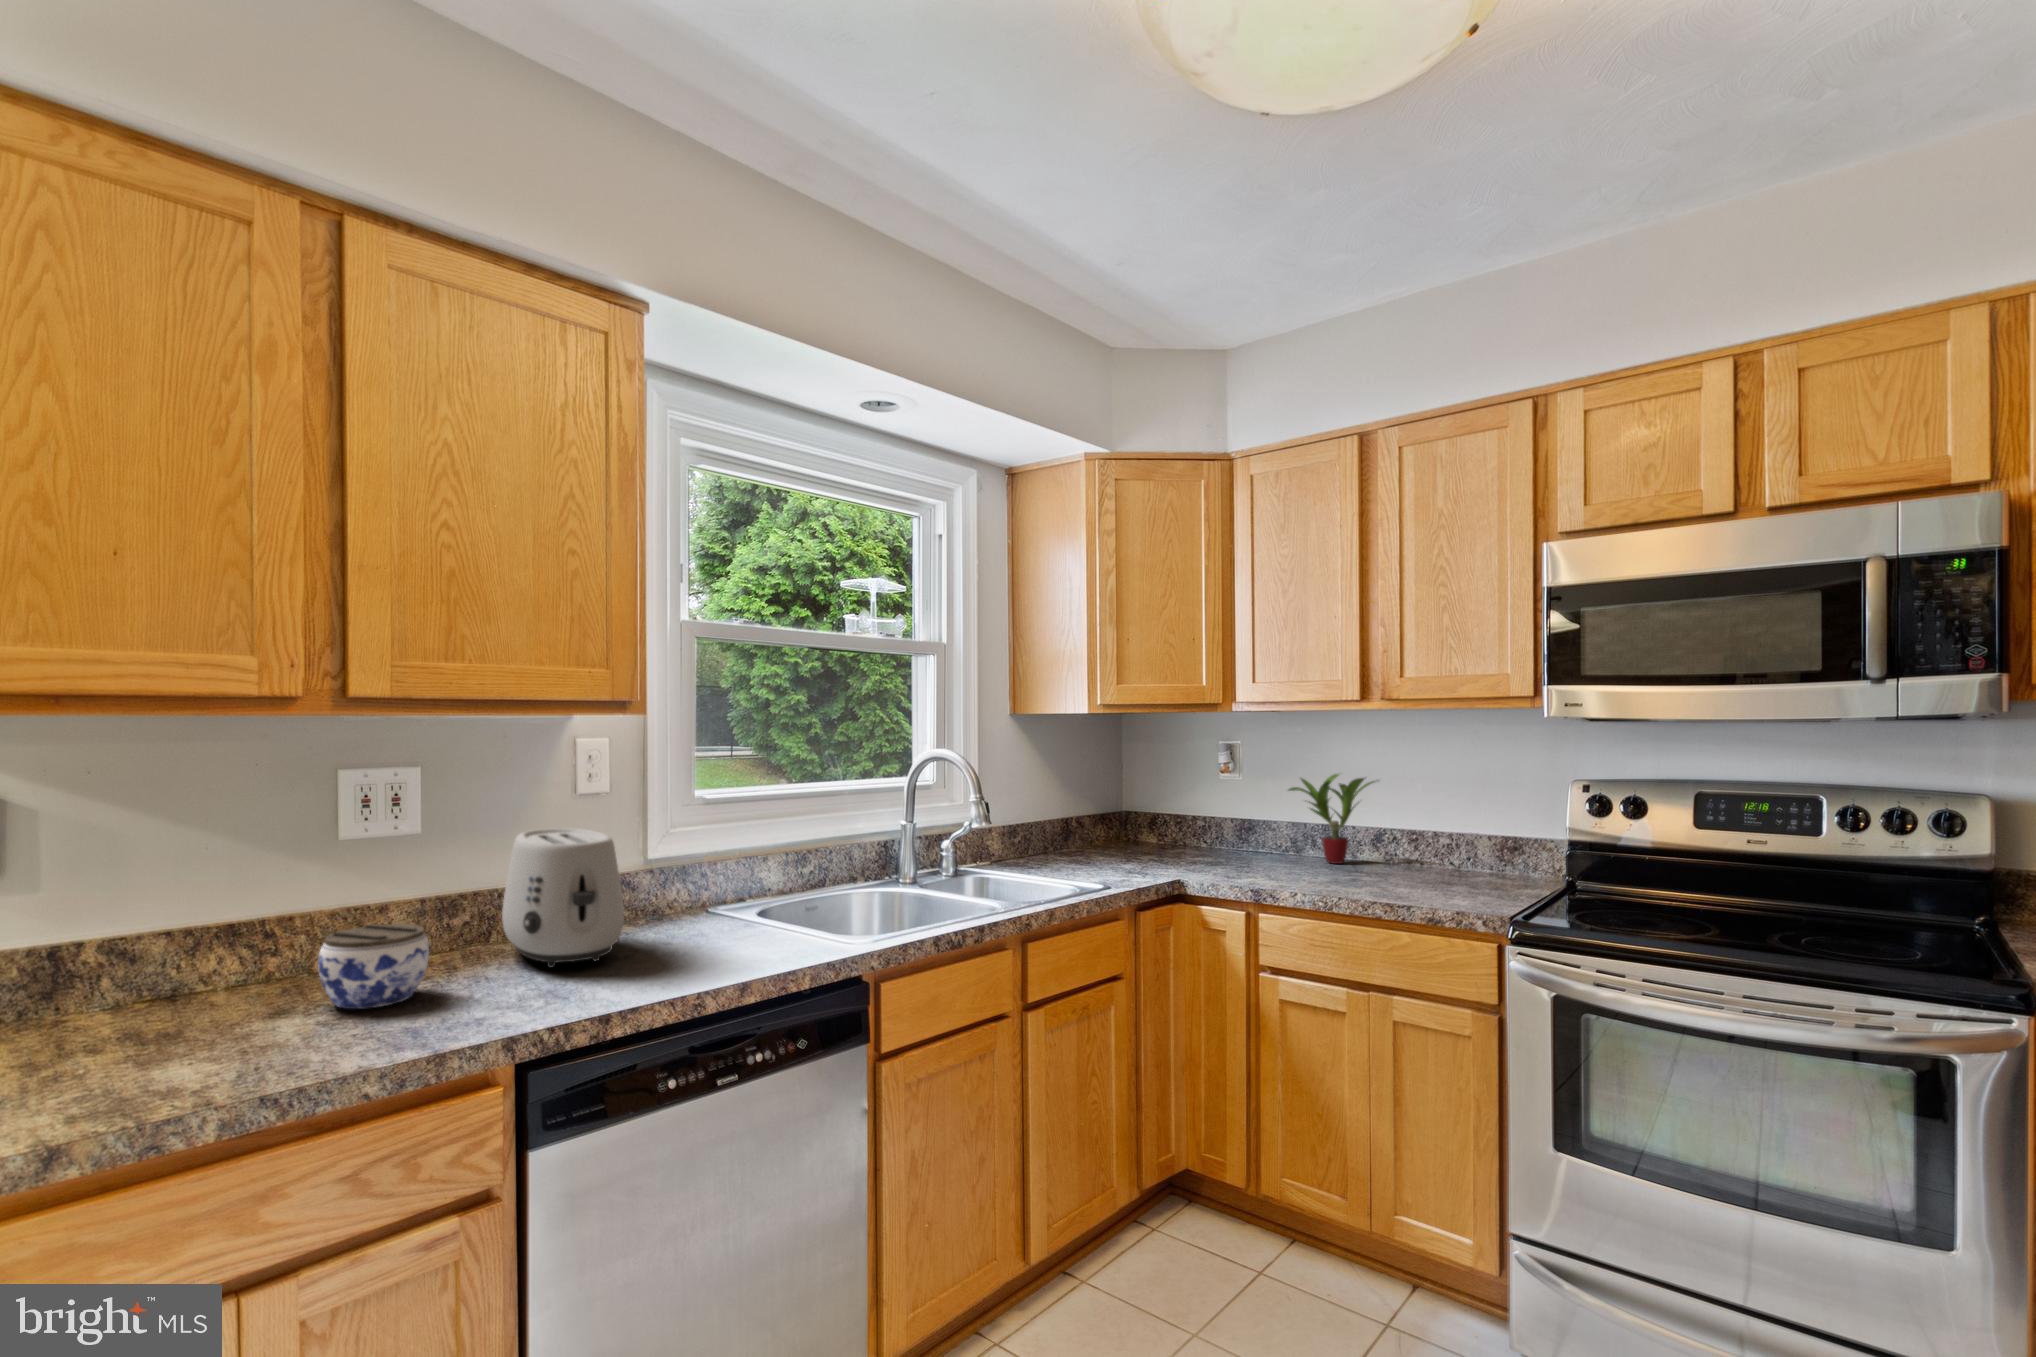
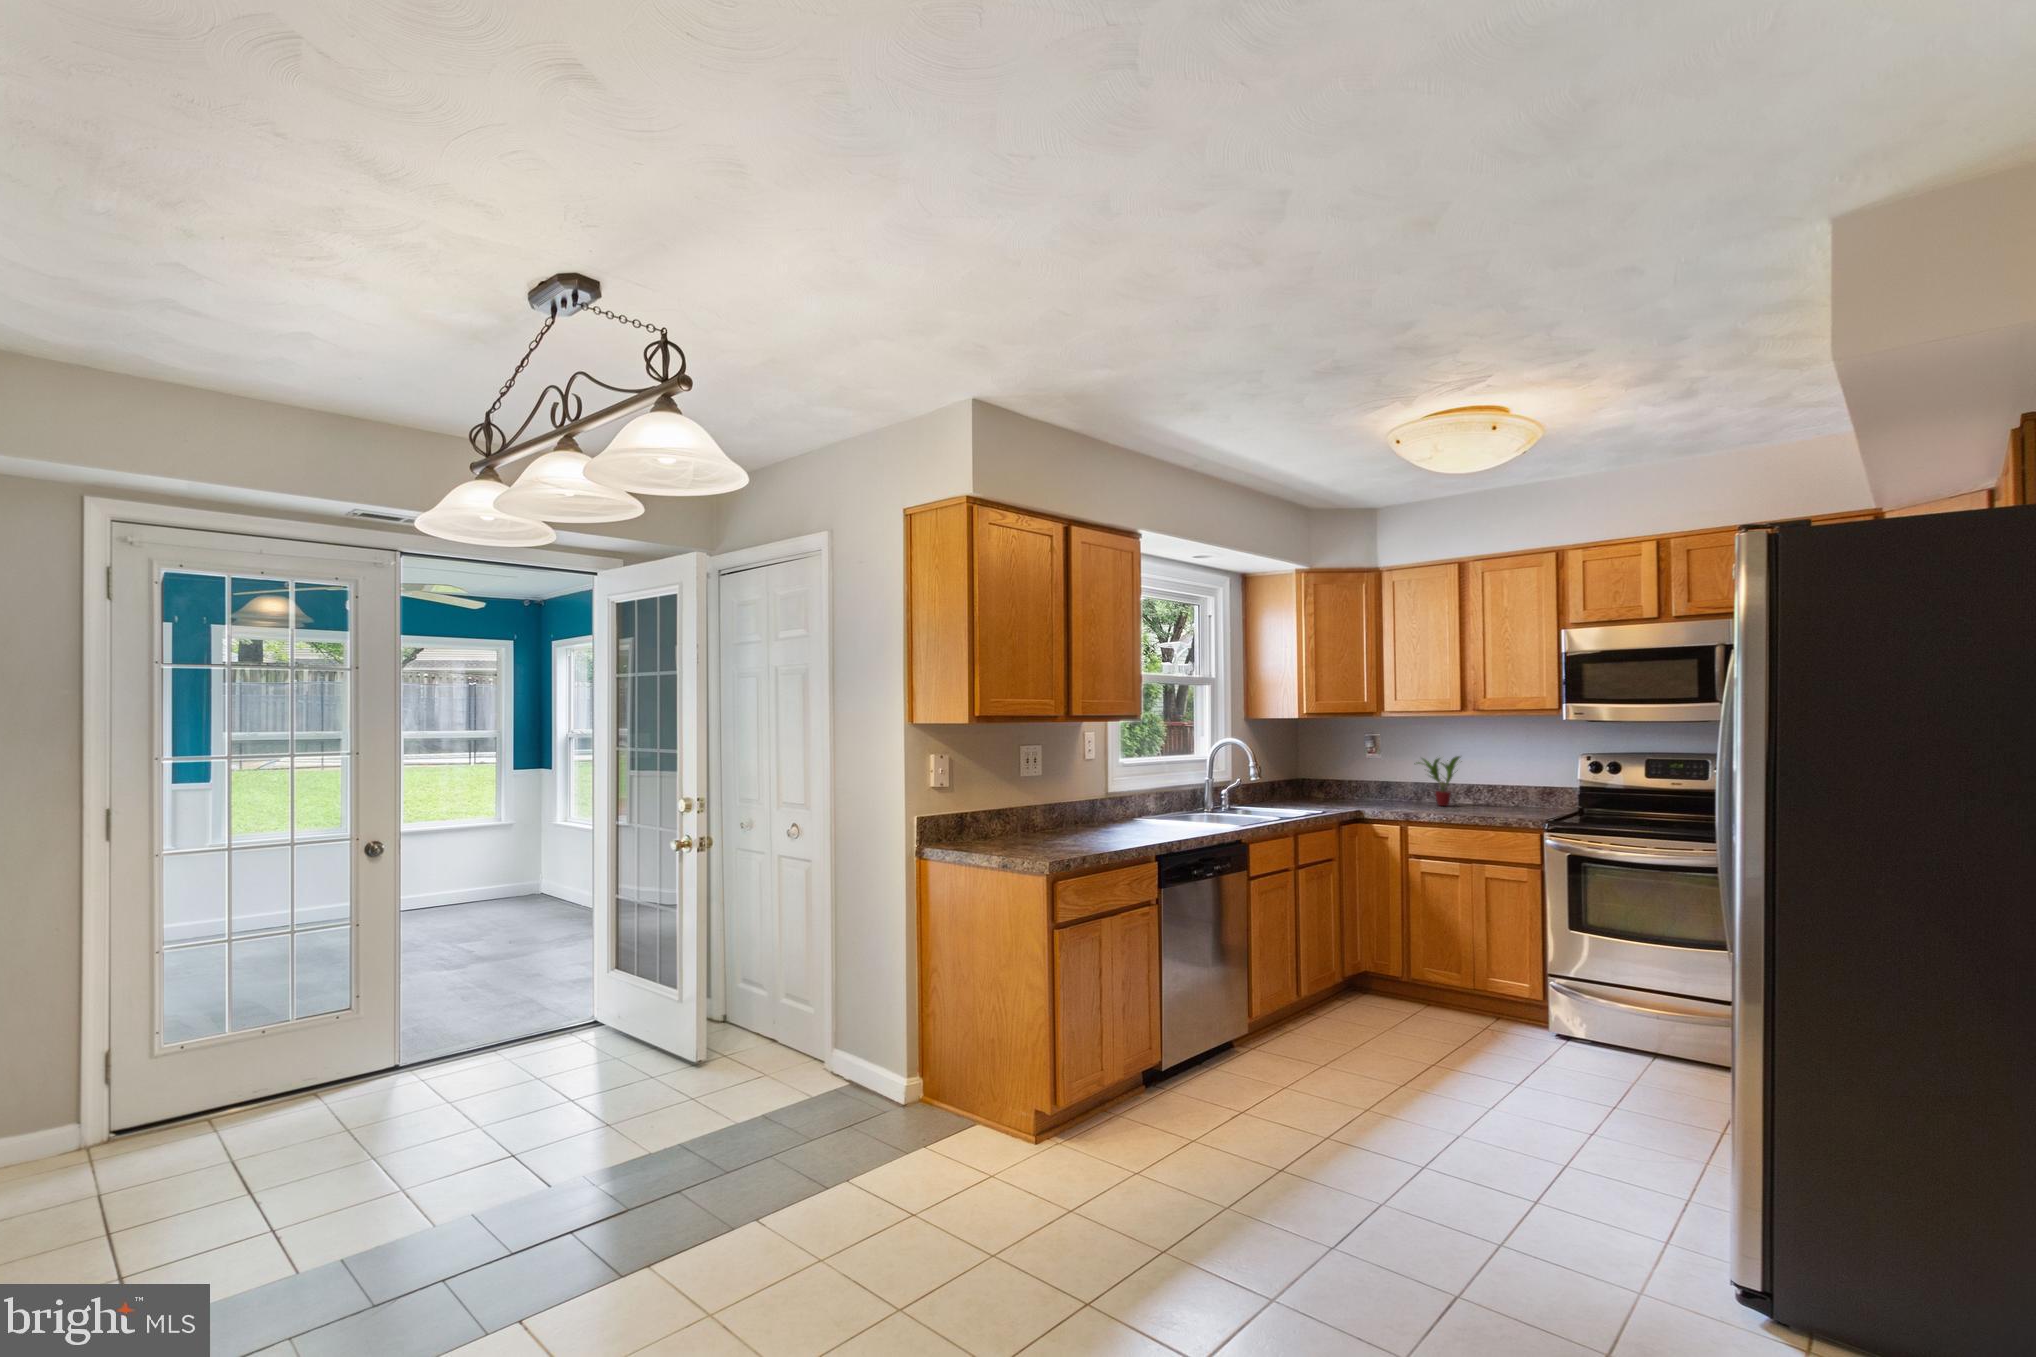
toaster: present [502,828,624,968] -> none [1078,774,1141,832]
jar: present [318,924,430,1009] -> none [1049,809,1088,840]

